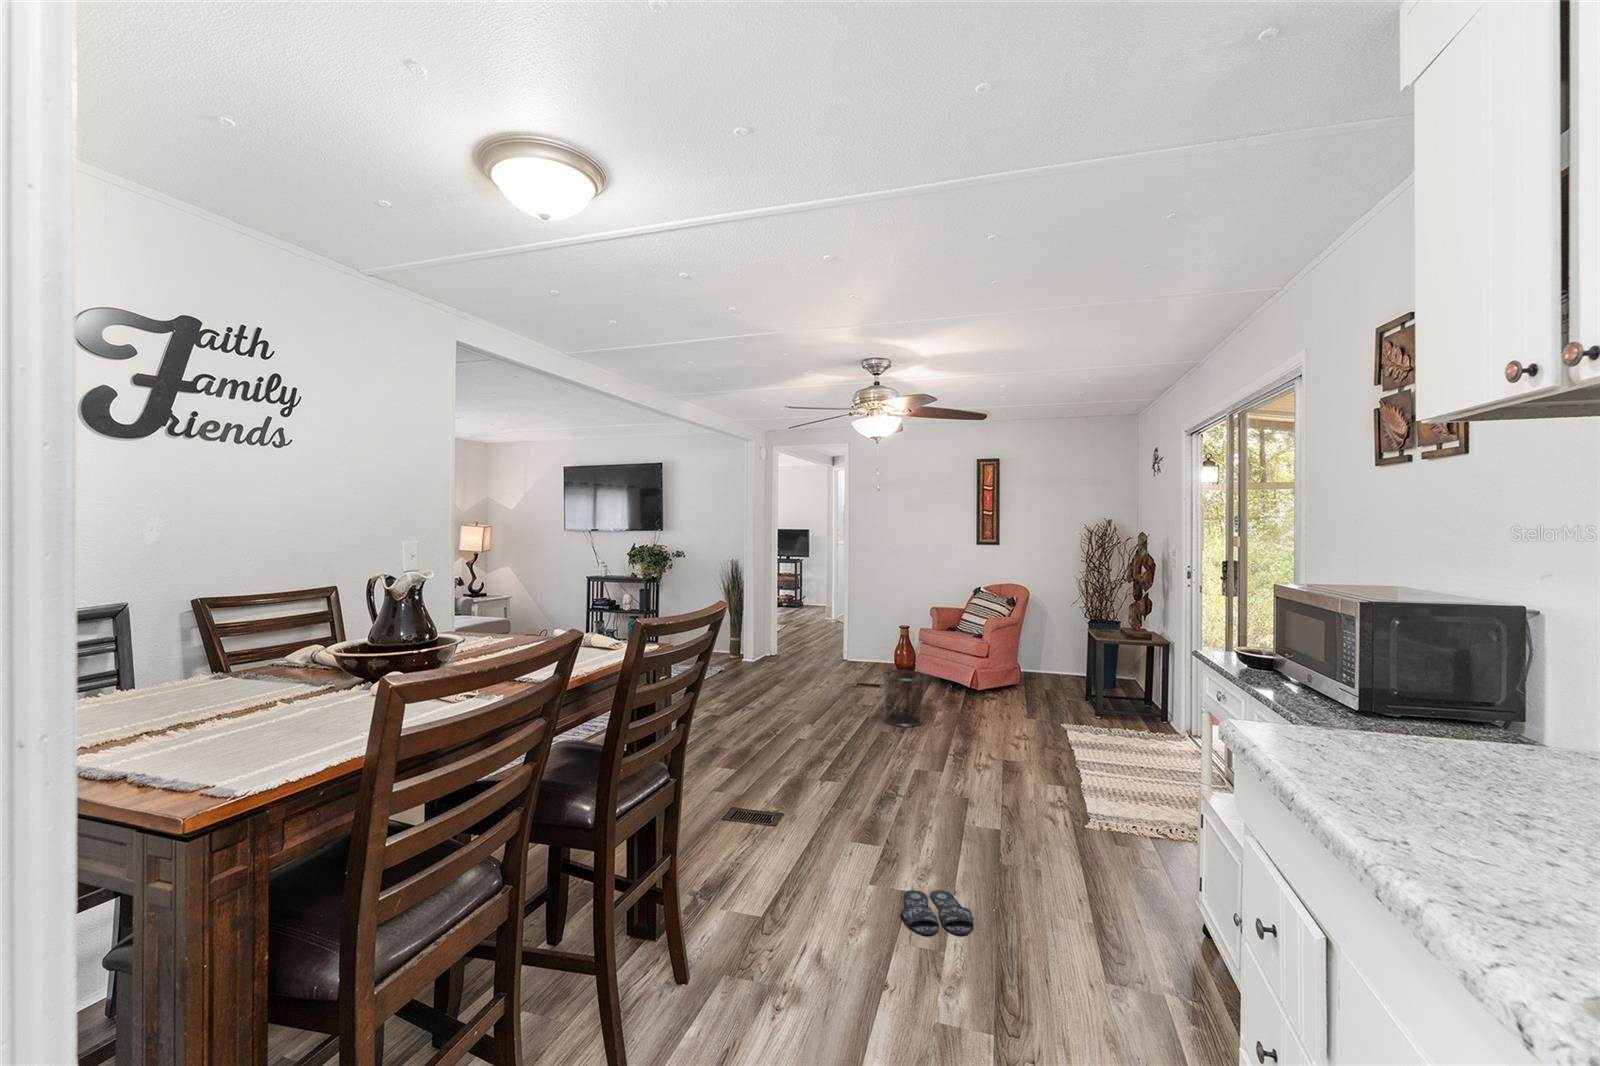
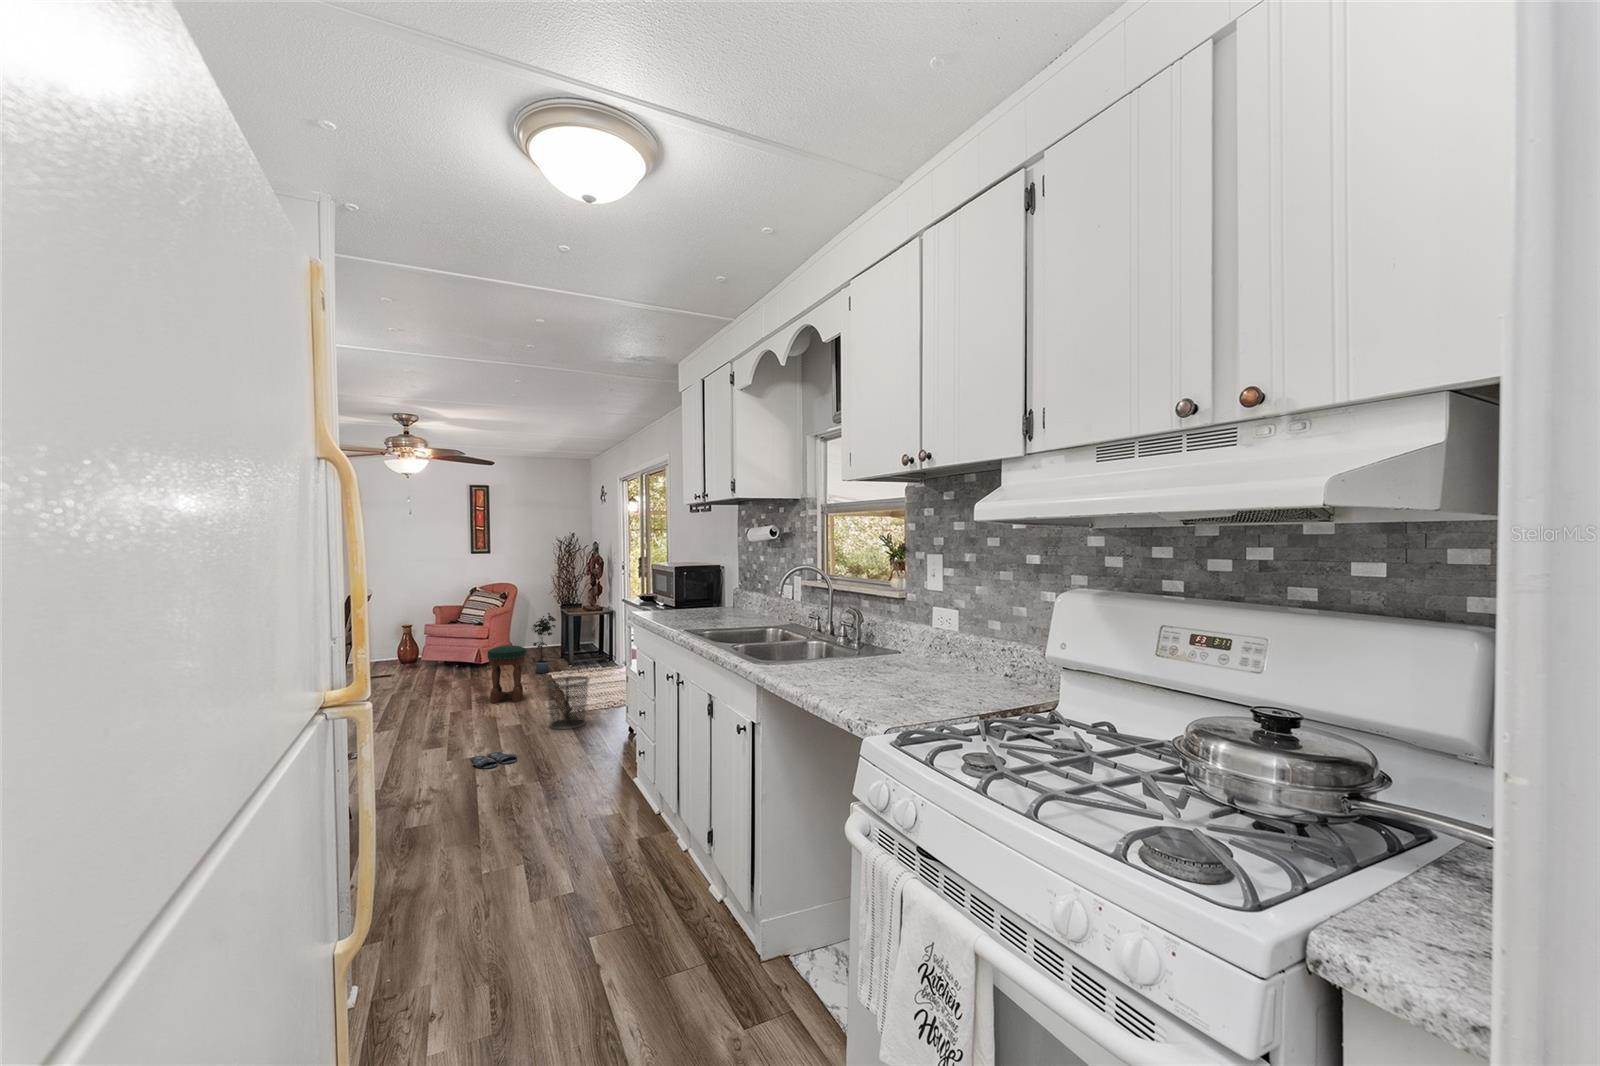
potted plant: none [1038,636,1078,723] -> present [532,613,556,673]
waste bin: present [883,670,926,727] -> present [546,676,589,729]
stool: none [969,683,1024,773] -> present [488,645,526,703]

